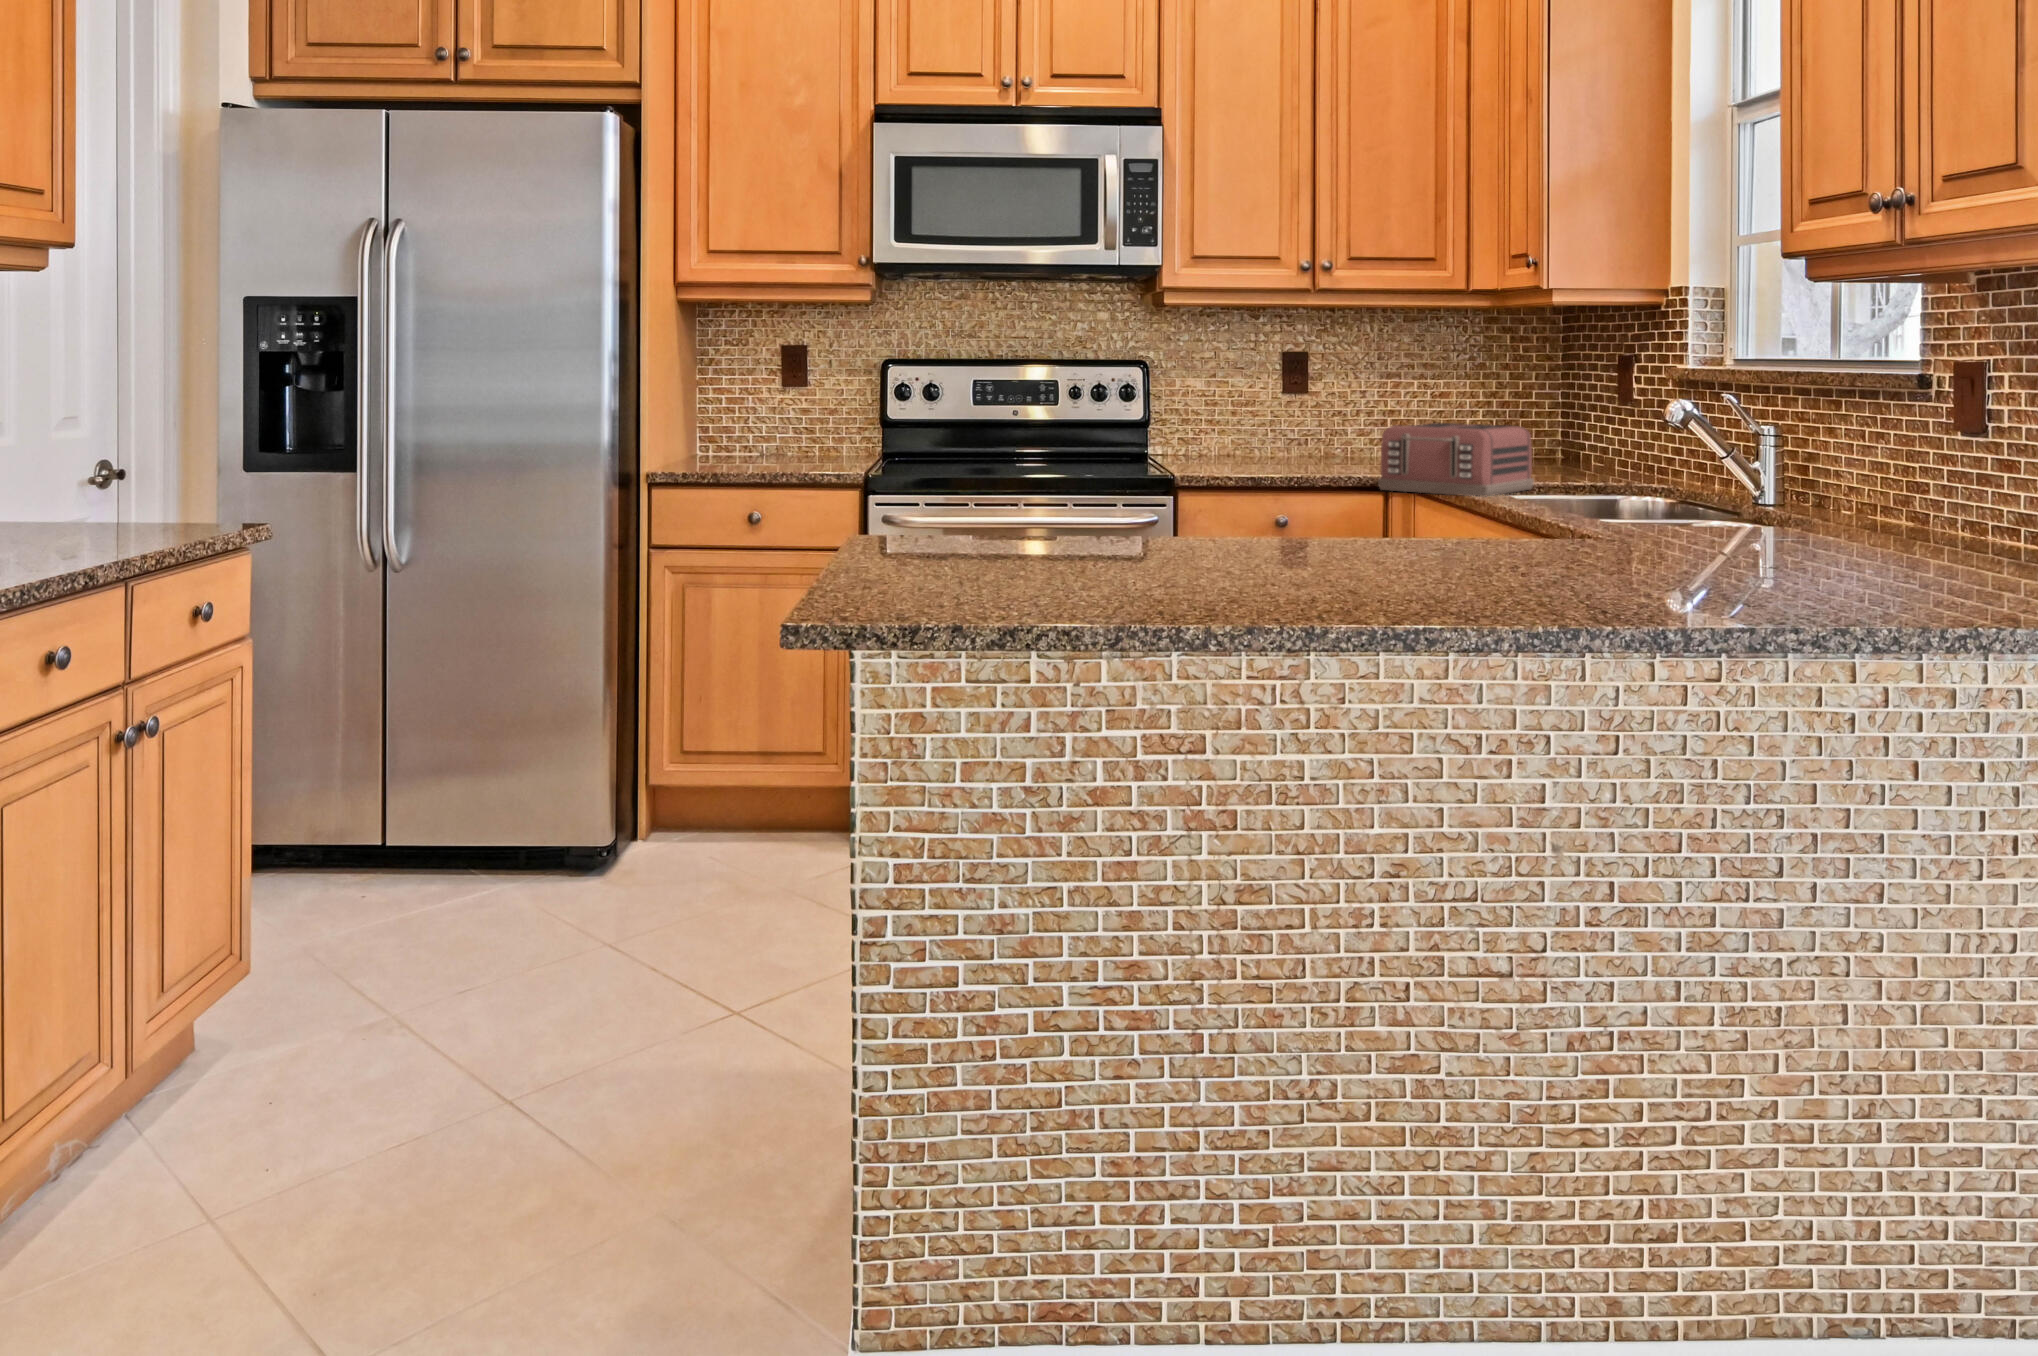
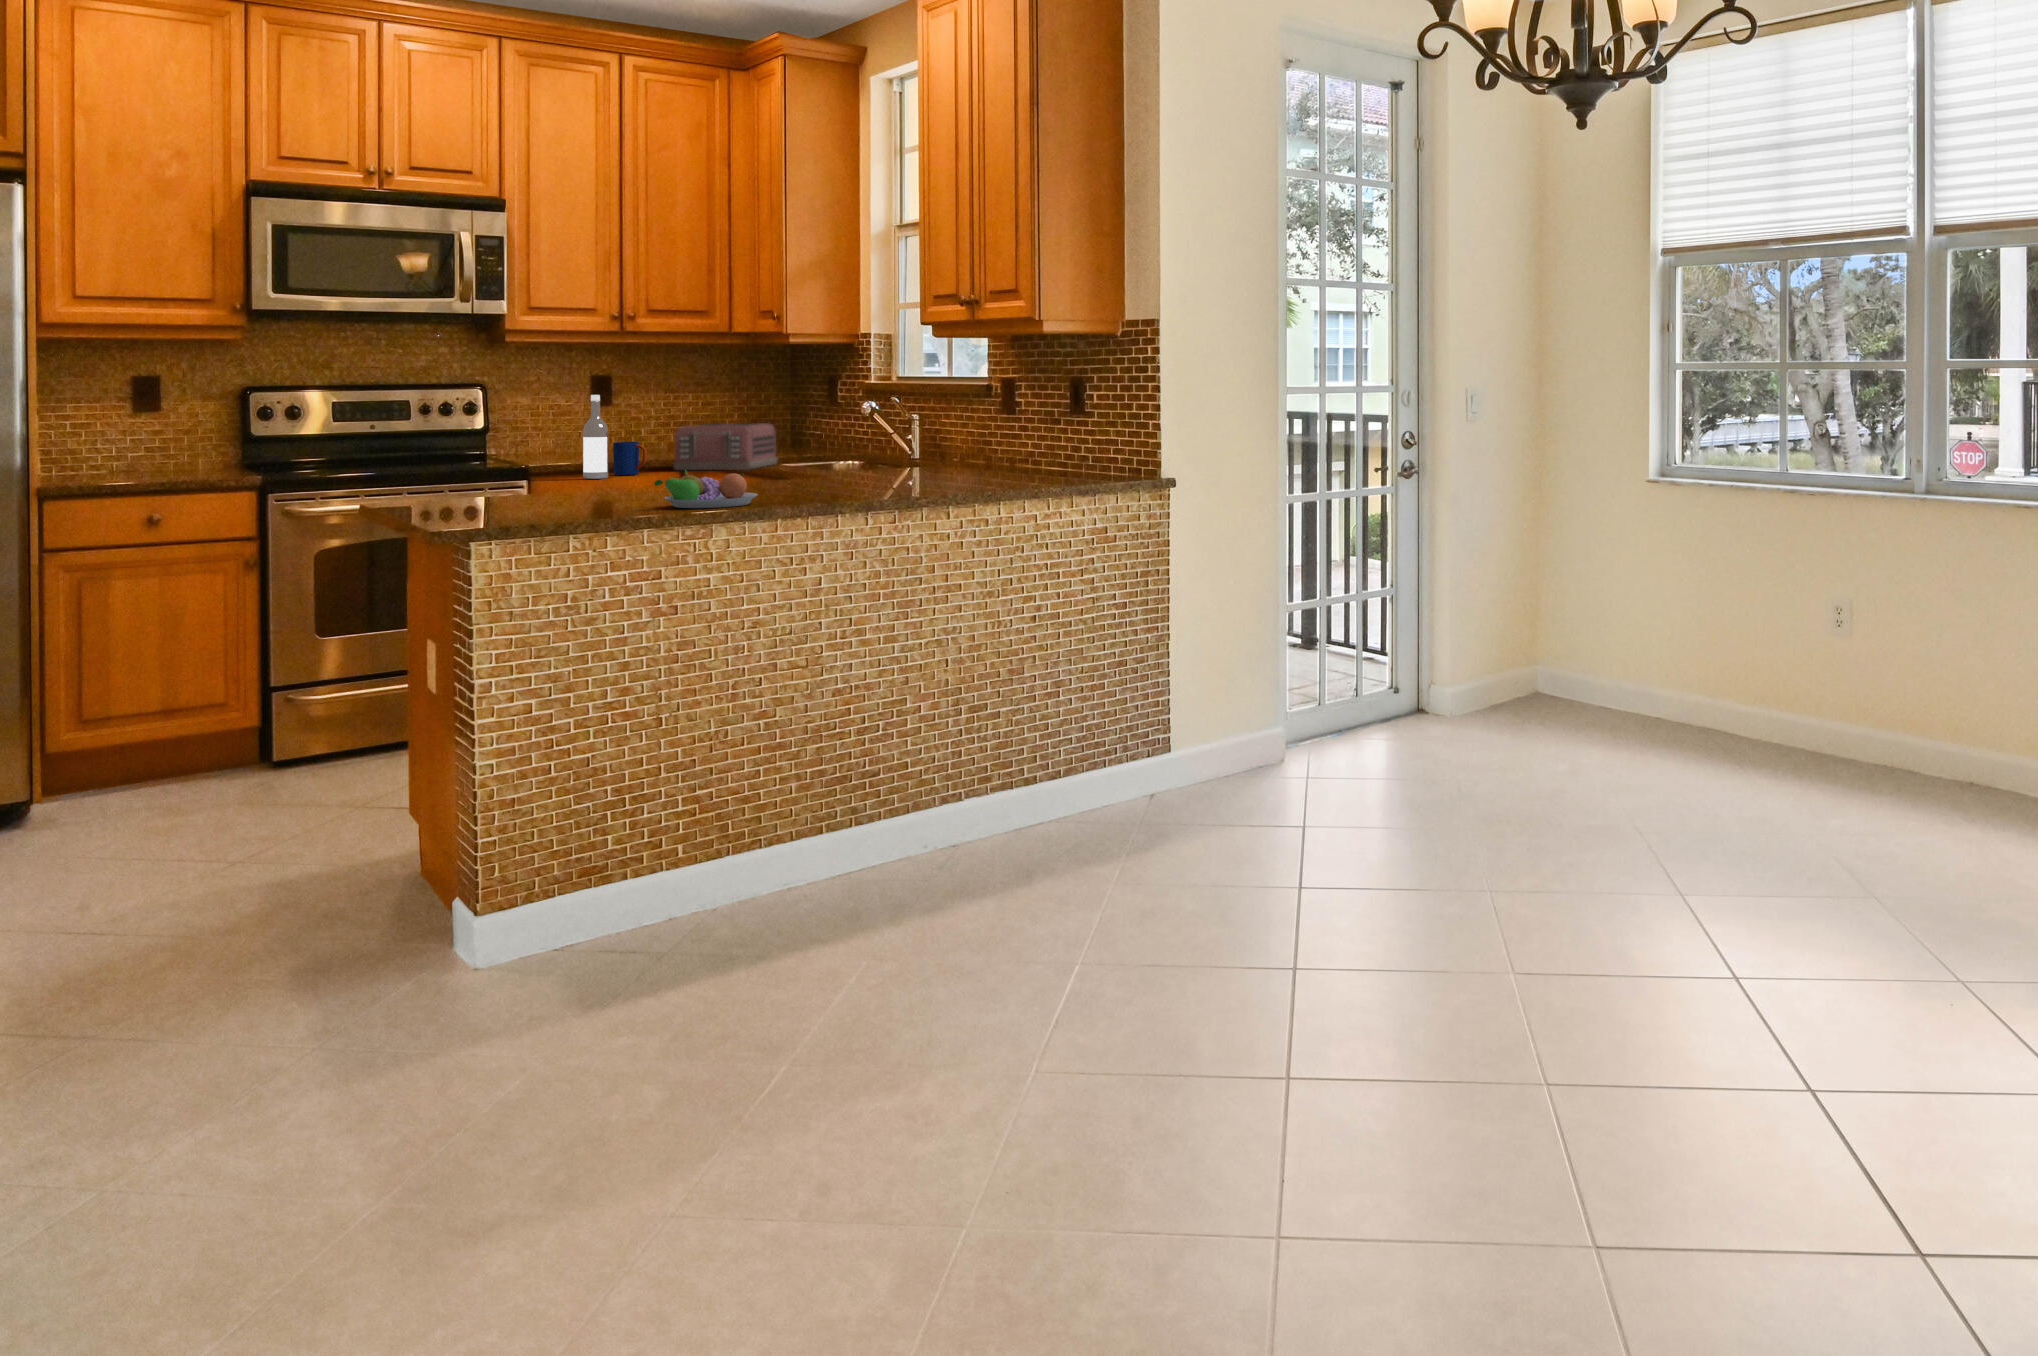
wine bottle: none [1245,377,1278,498] -> present [583,395,608,479]
mug: none [1292,446,1335,494] -> present [613,442,647,475]
fruit bowl: none [1240,518,1430,601] -> present [654,470,758,508]

